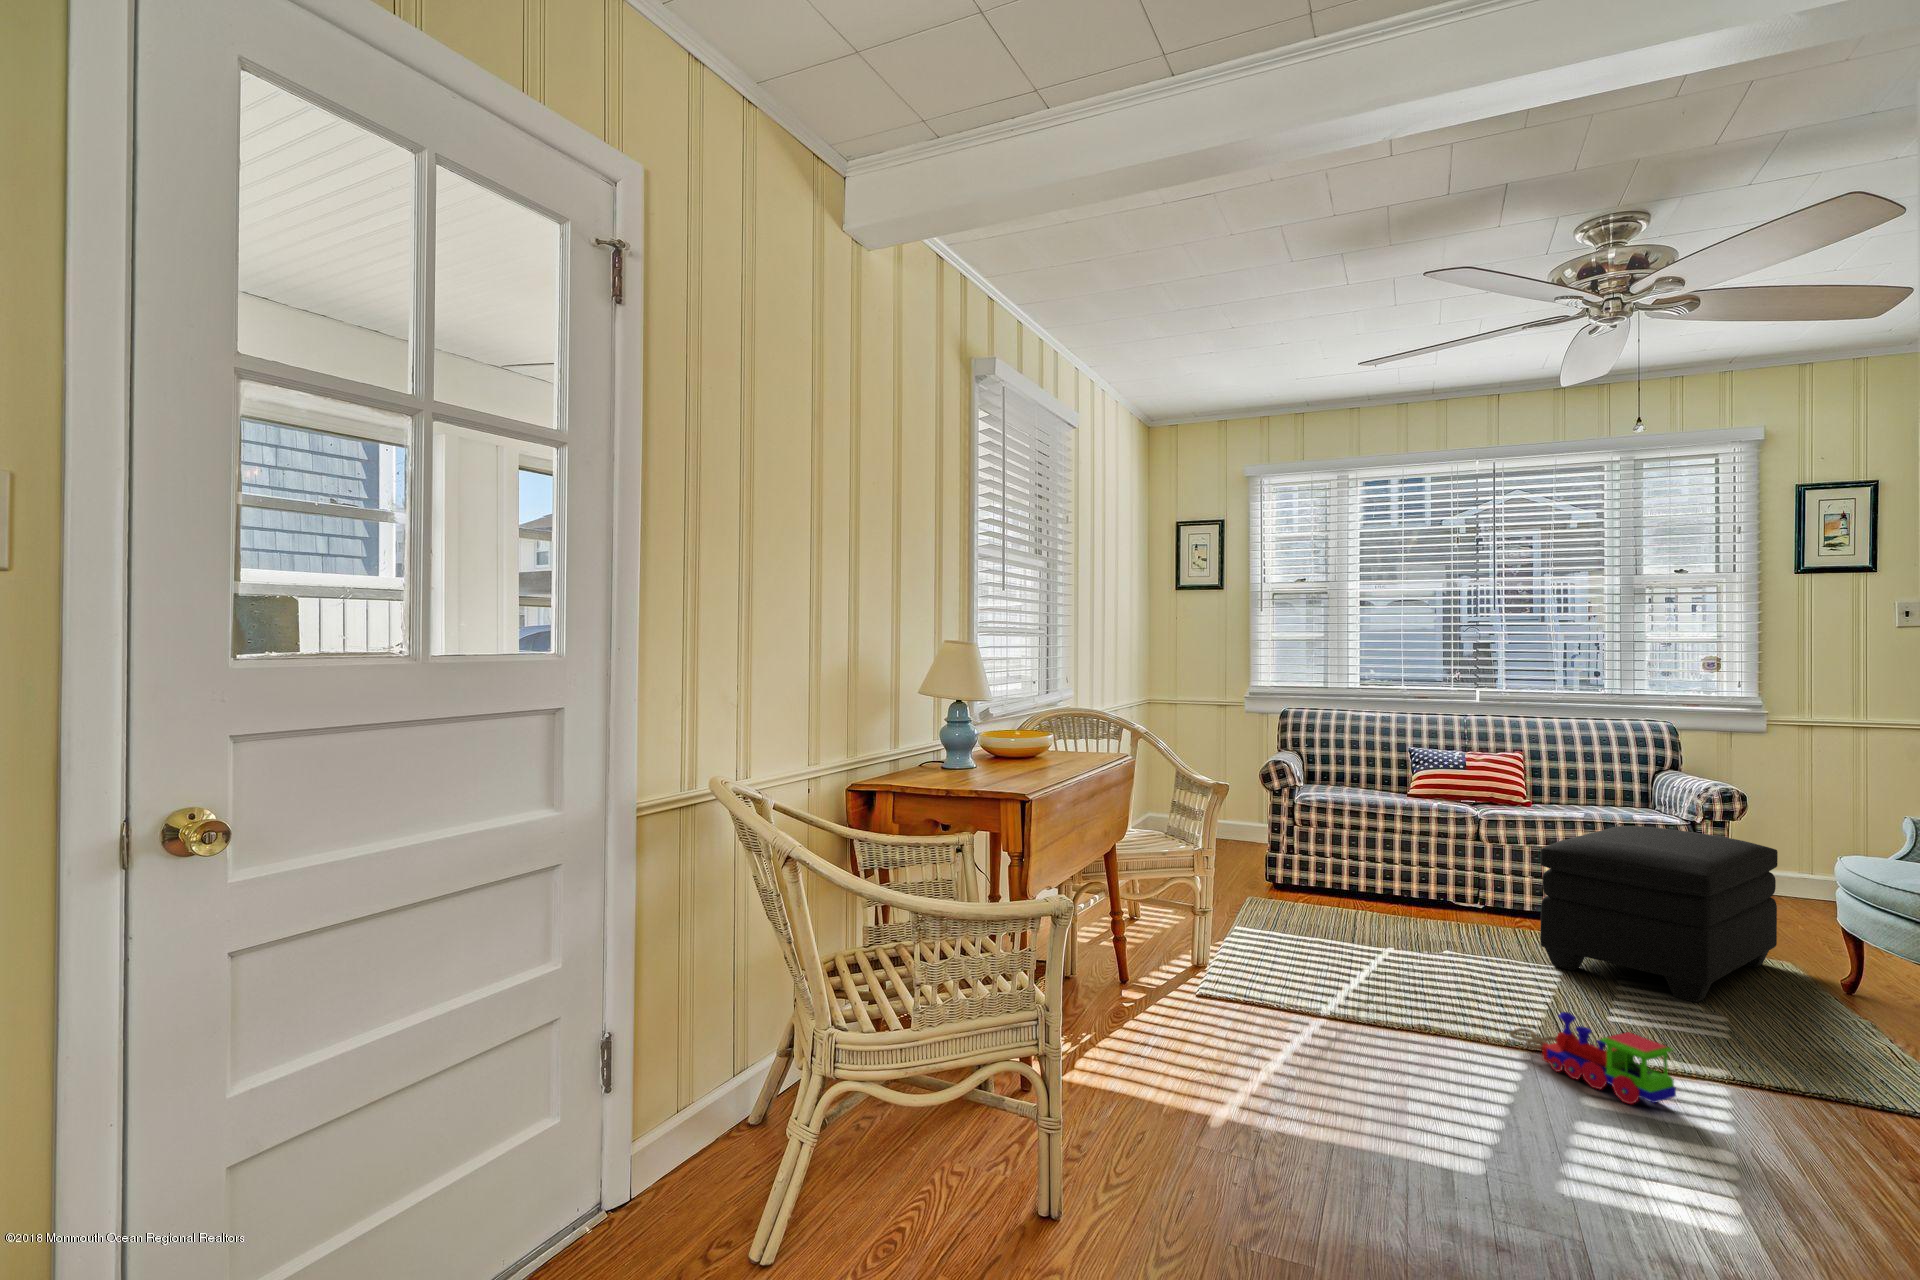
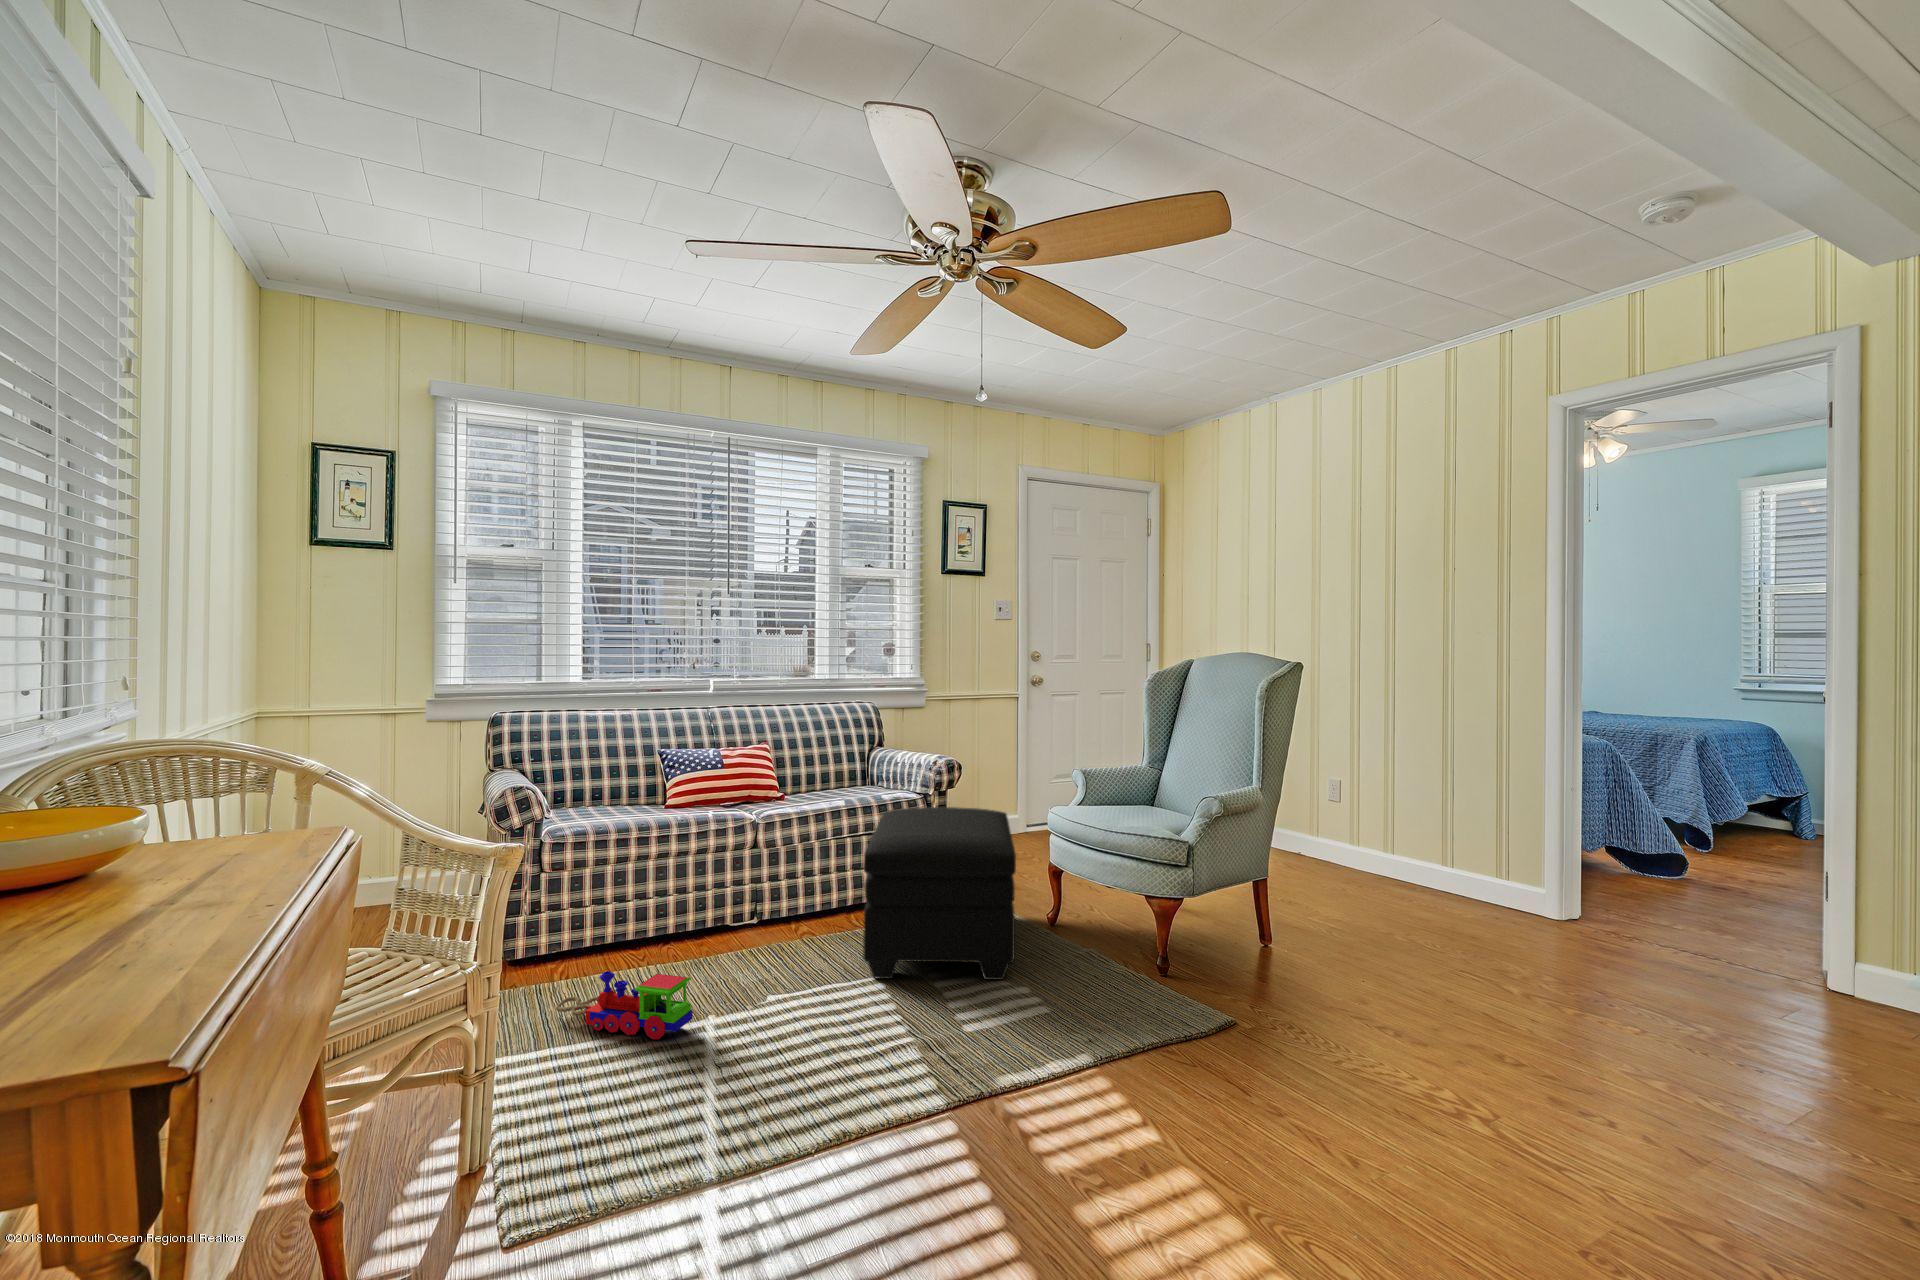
toy train: present [1509,1012,1676,1104] -> present [556,971,693,1039]

